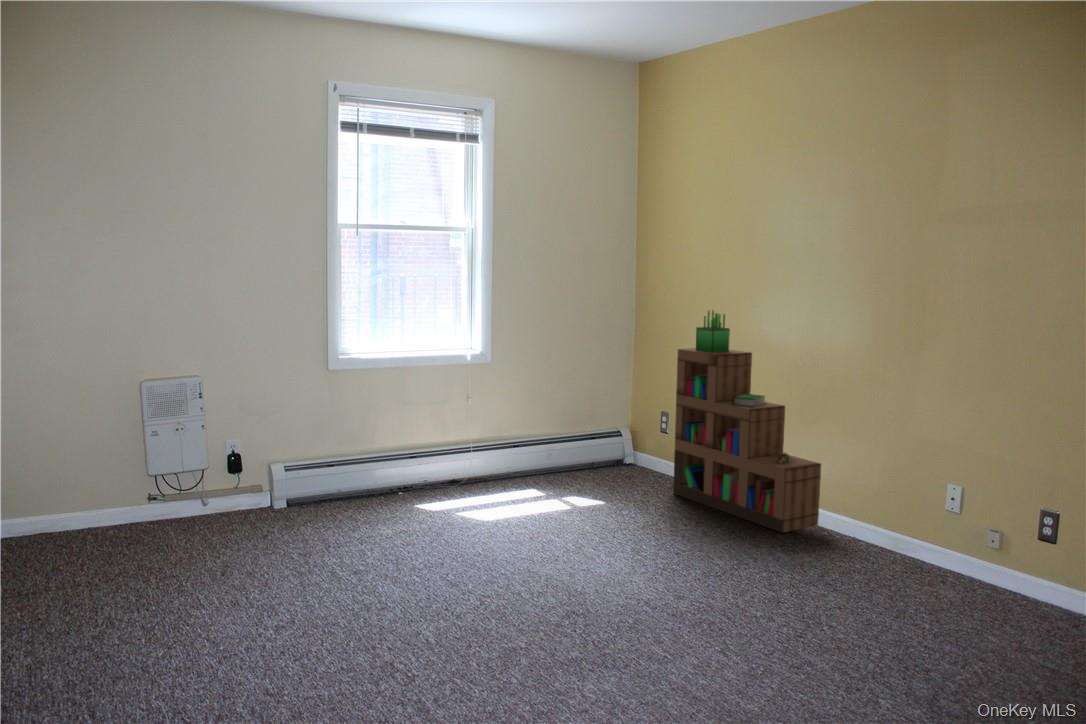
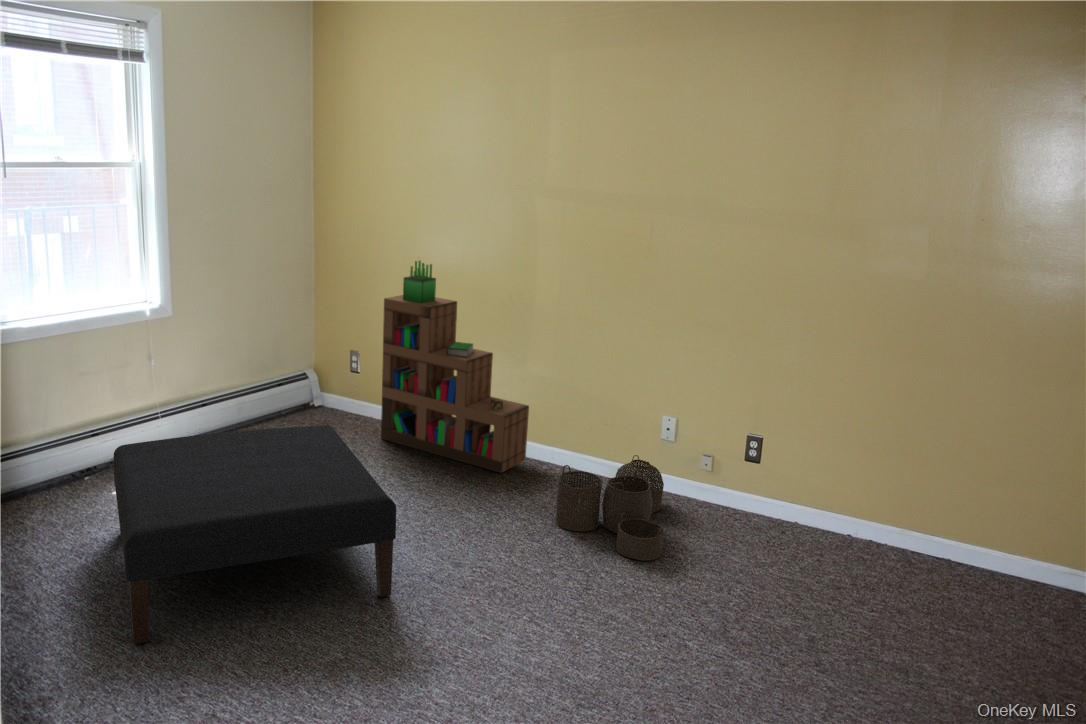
ottoman: none [359,449,605,609] -> present [113,425,396,644]
woven basket: none [818,517,966,629] -> present [556,455,664,561]

